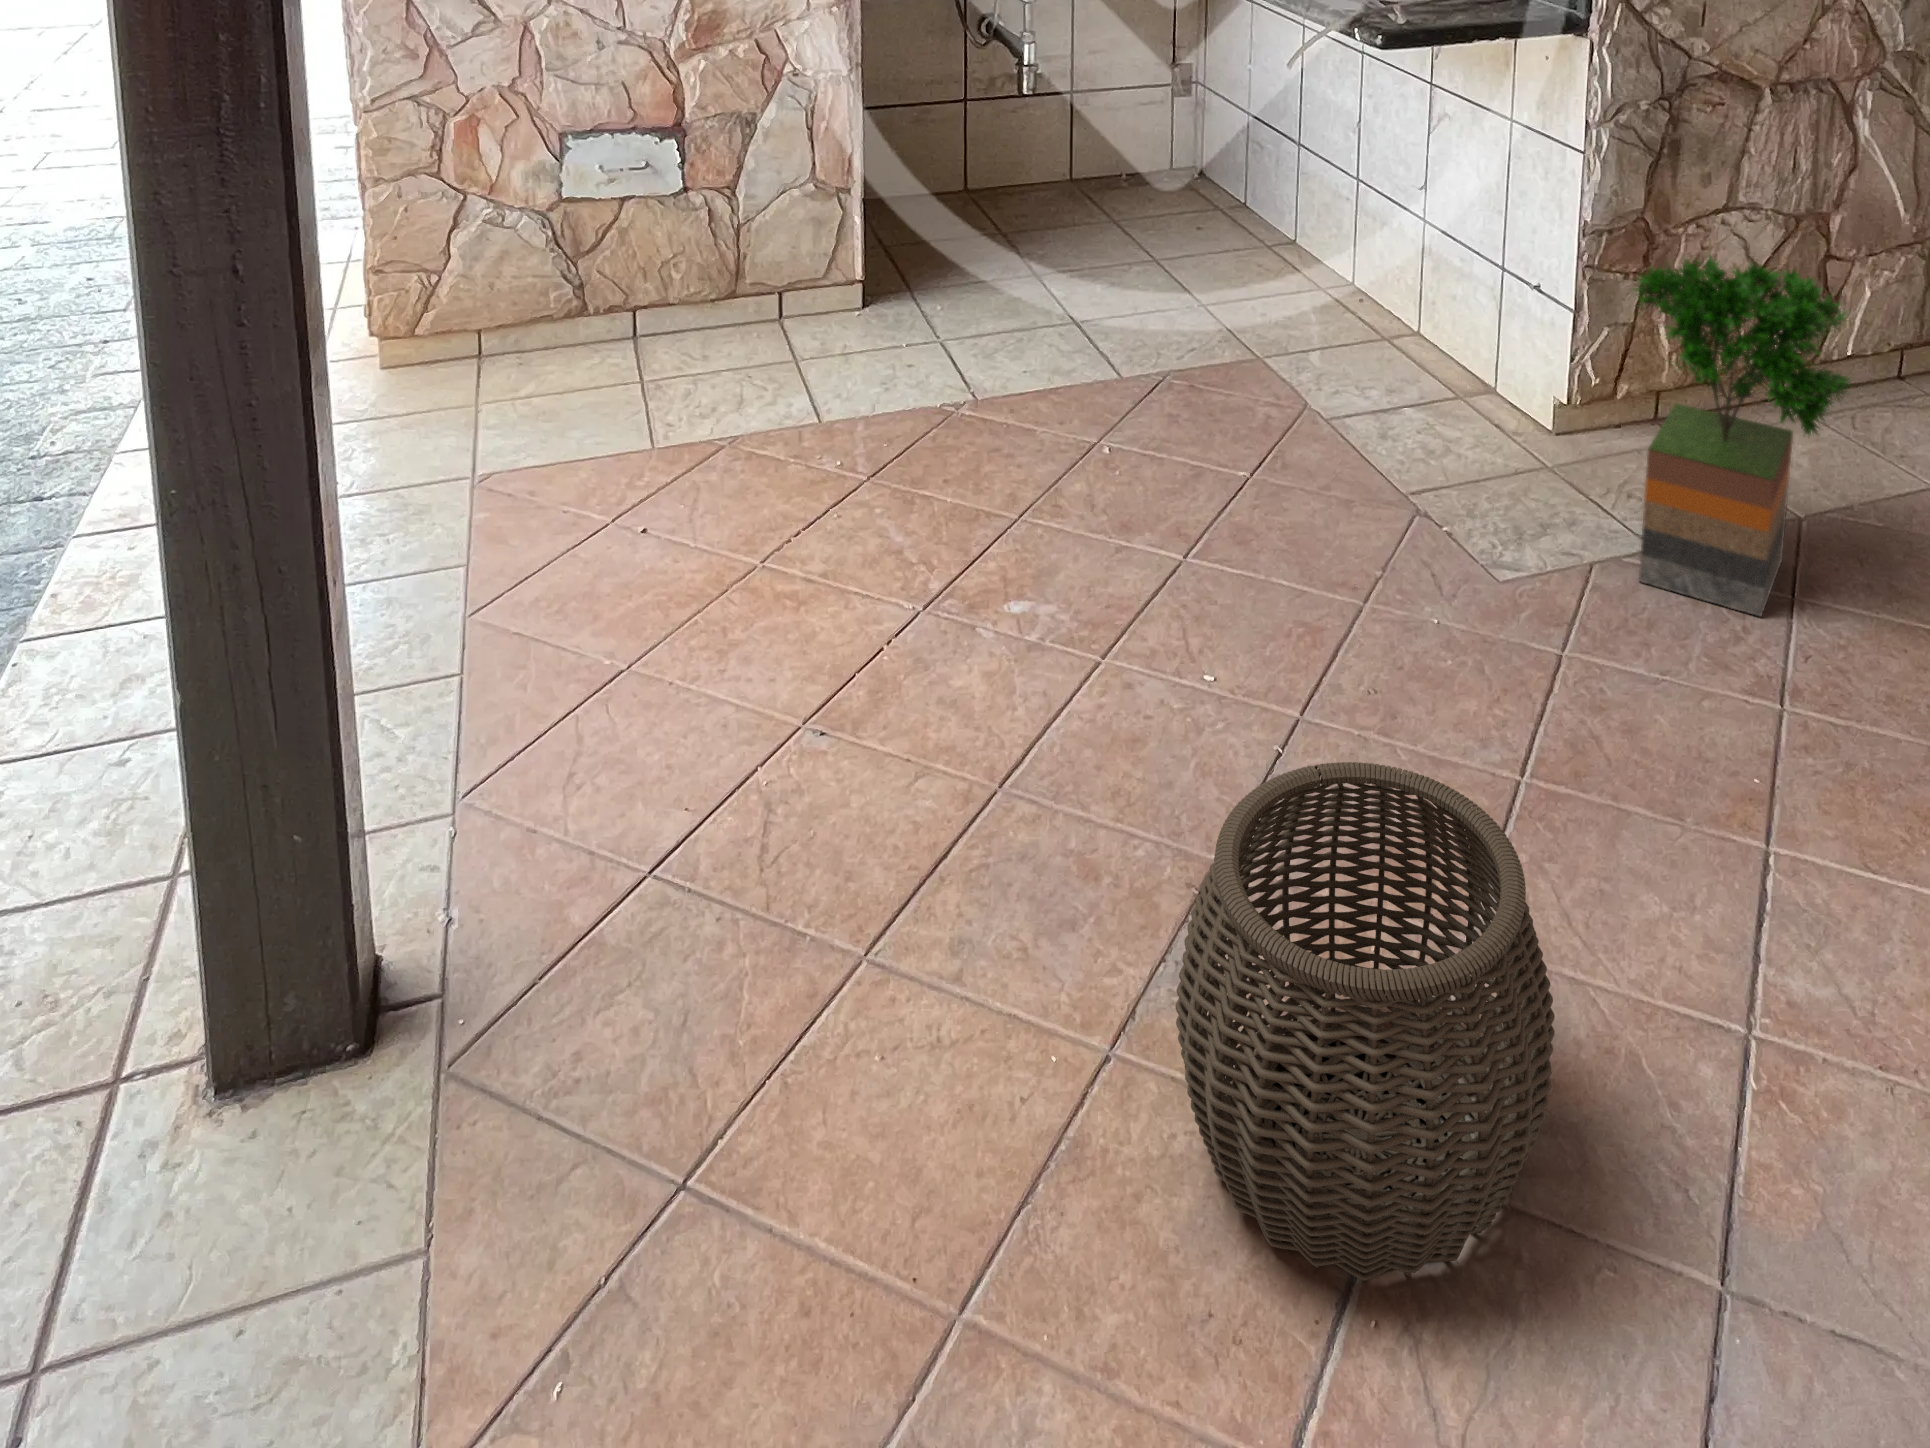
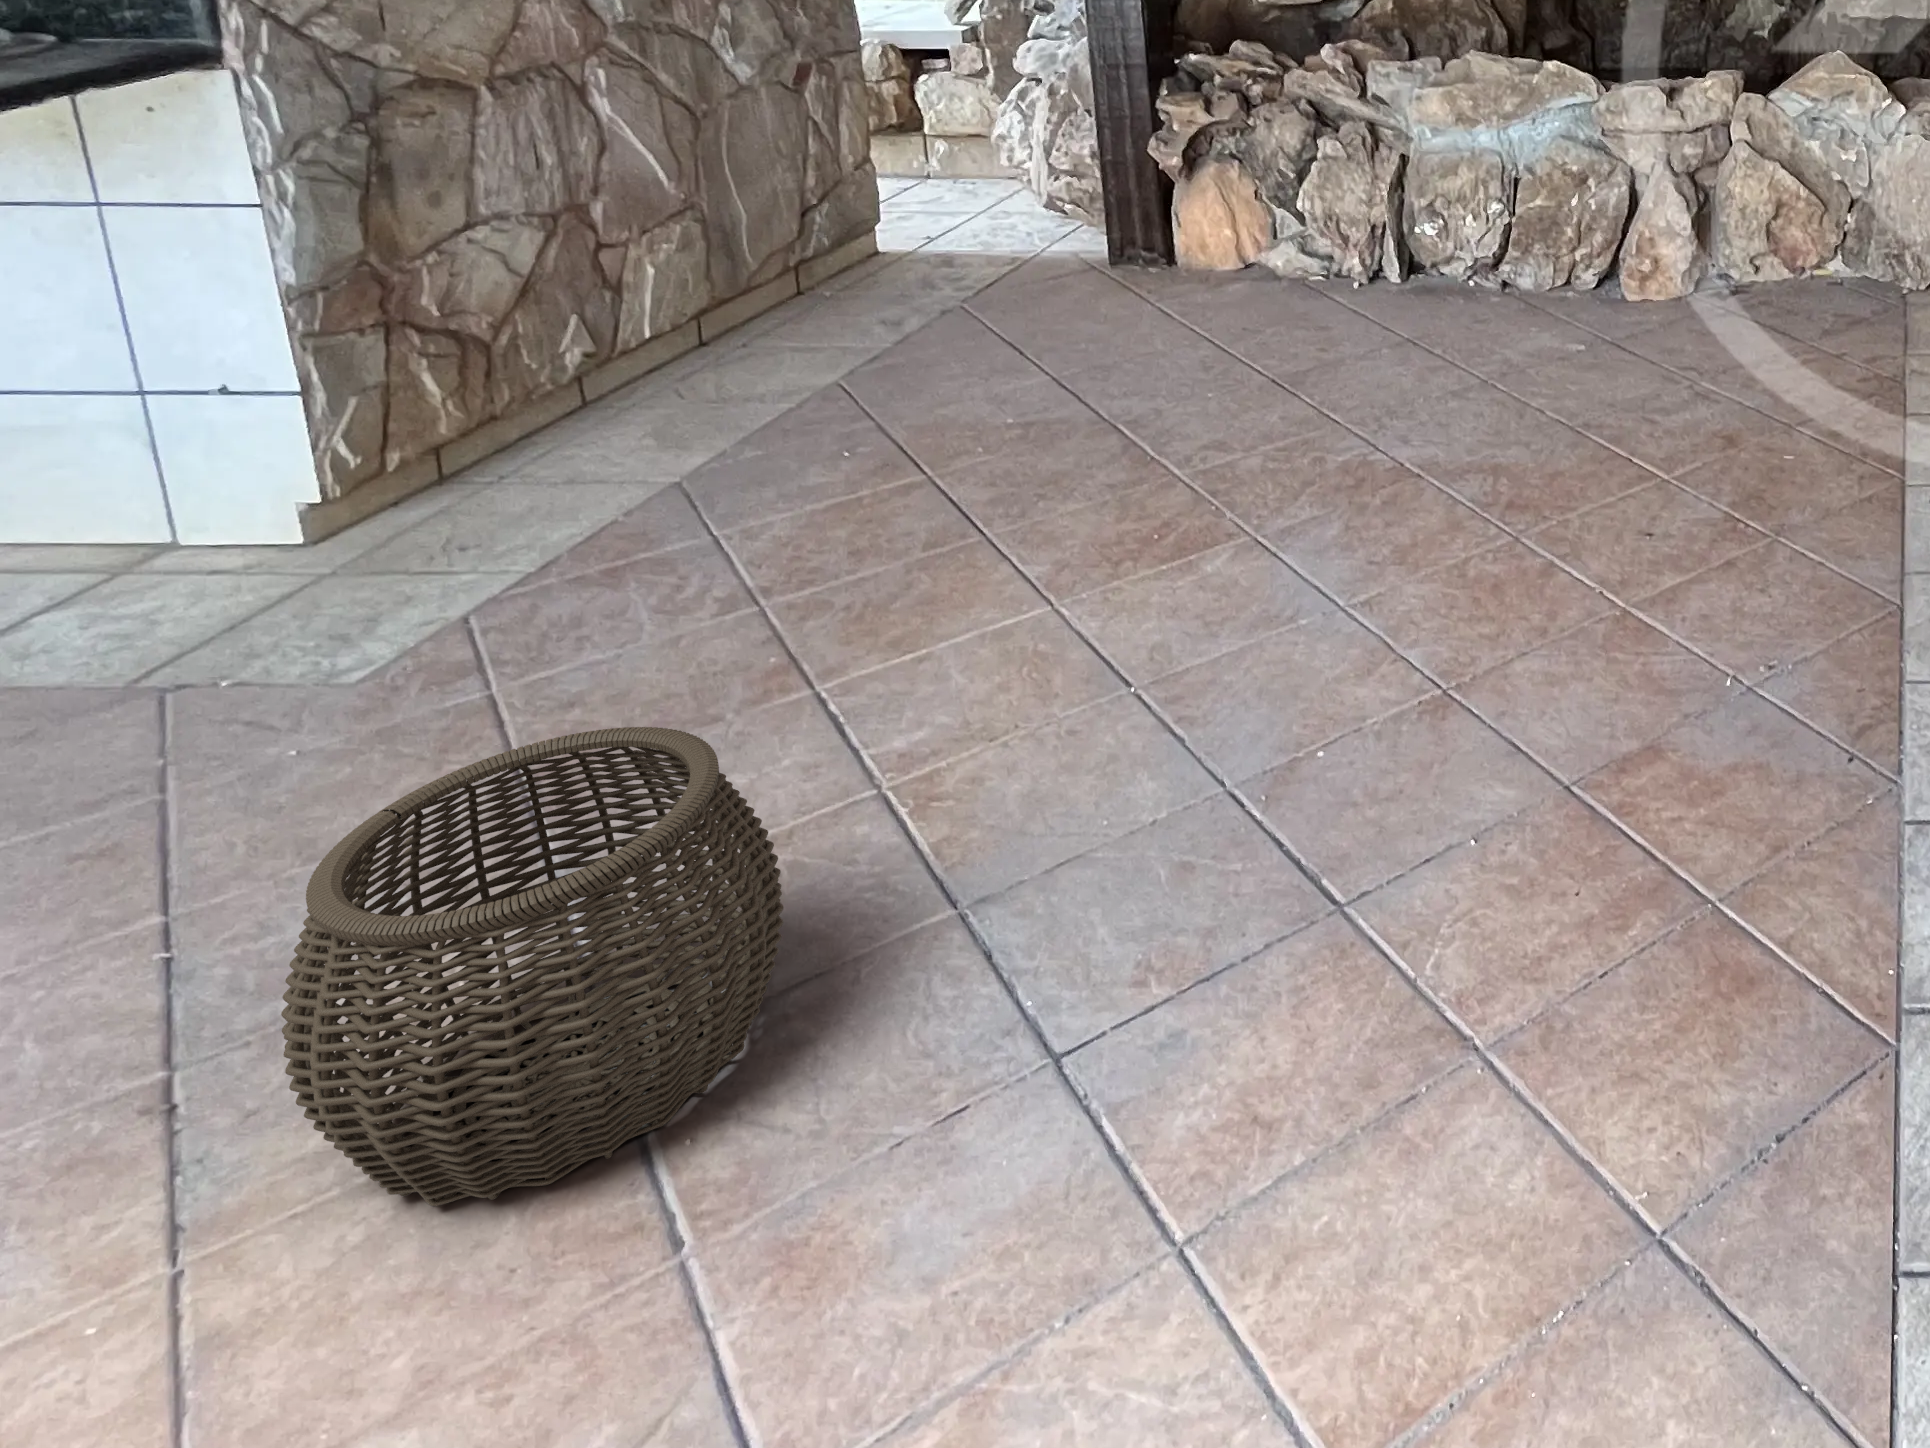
potted tree: present [1634,256,1855,616] -> none [423,233,738,599]

